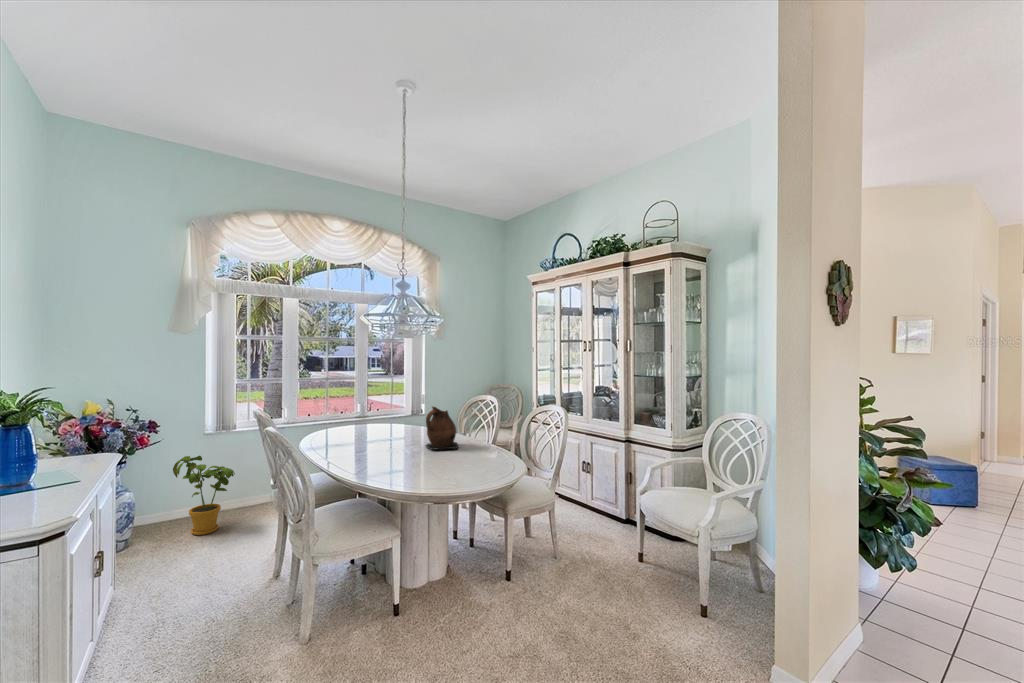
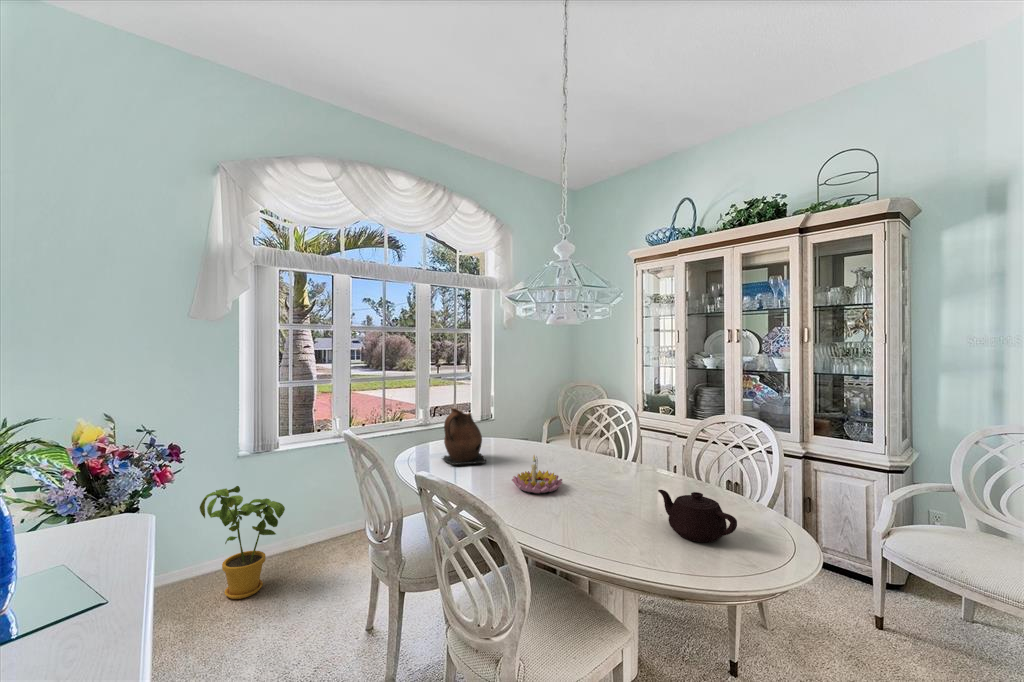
ceramic pitcher: present [426,407,459,450] -> present [442,408,486,465]
candle holder: none [366,430,401,456] -> present [512,455,562,494]
teapot: none [433,450,466,478] -> present [658,490,737,542]

